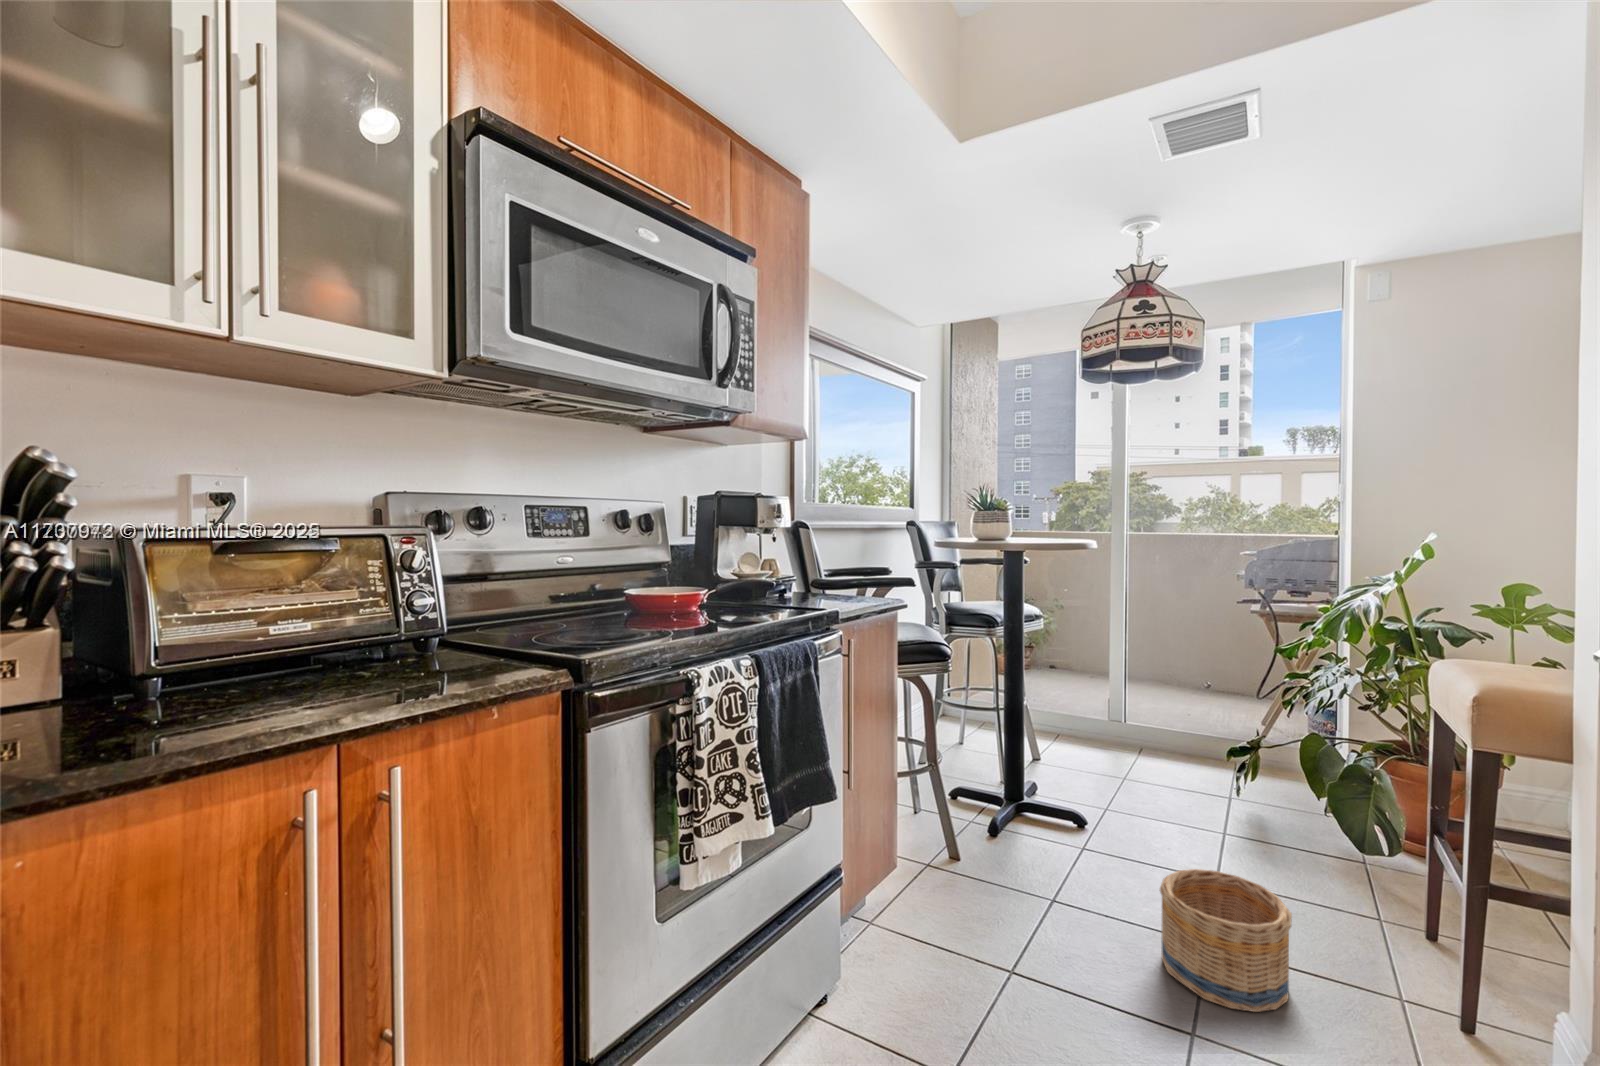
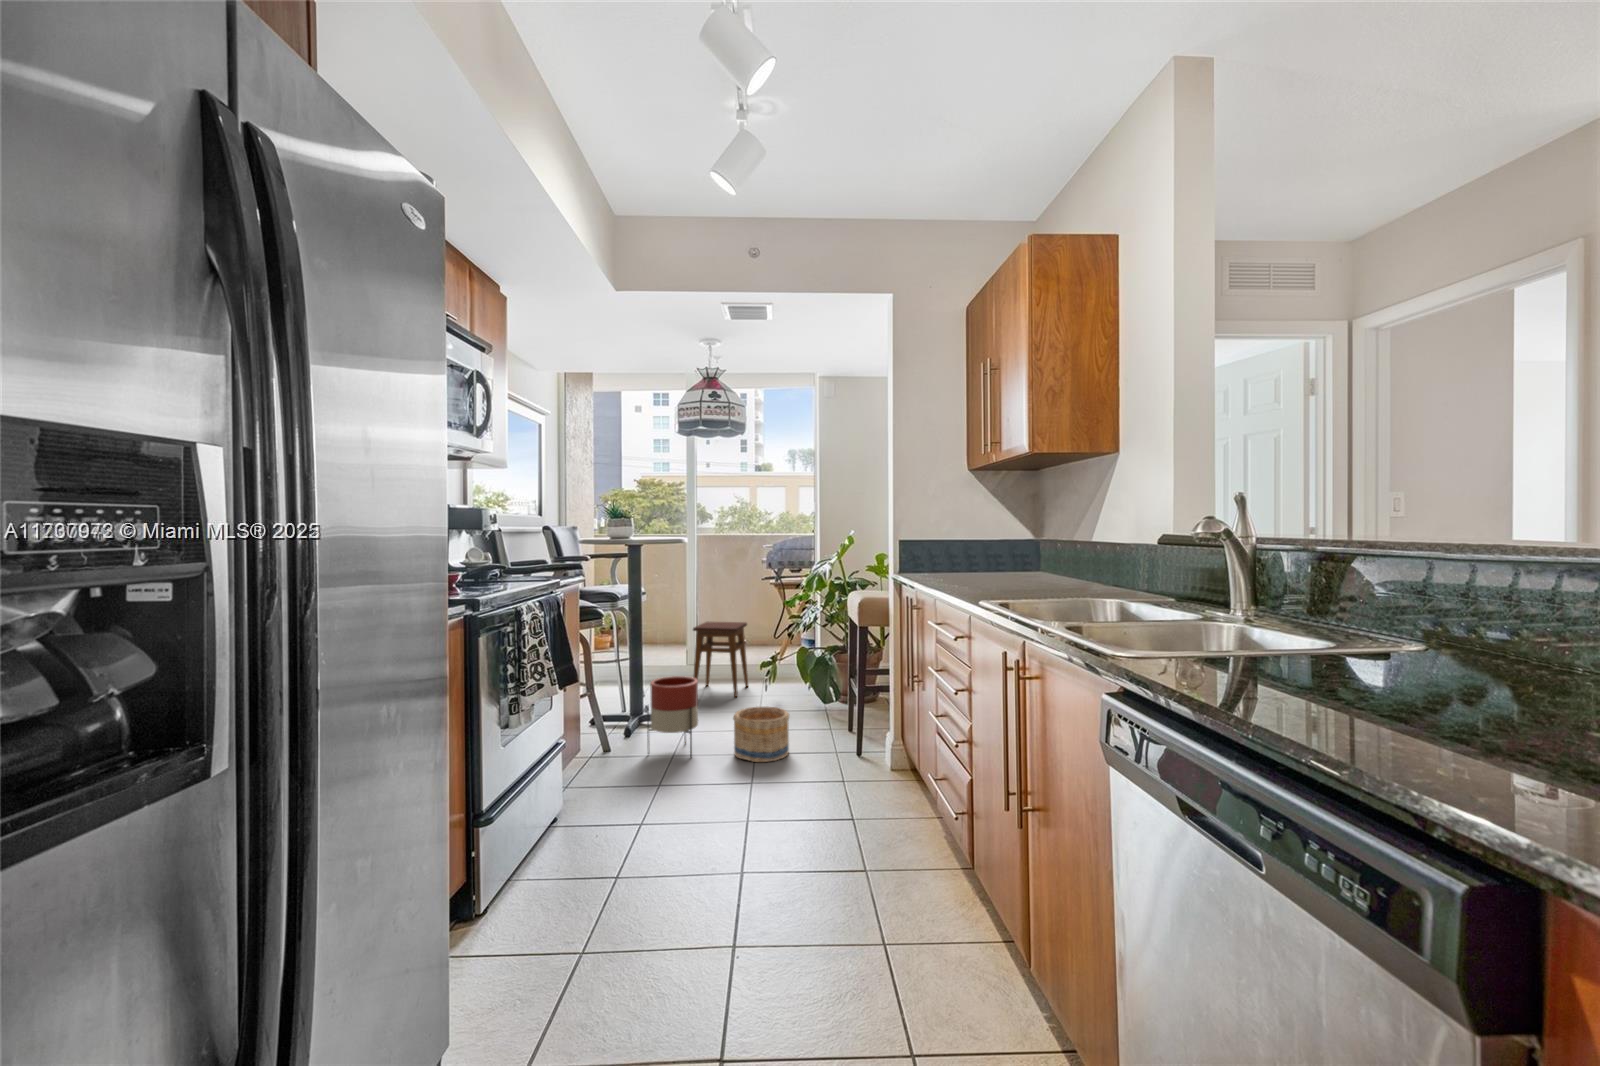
stool: none [1103,668,1205,803] -> present [693,622,748,697]
planter: none [1000,775,1092,938] -> present [647,676,698,757]

